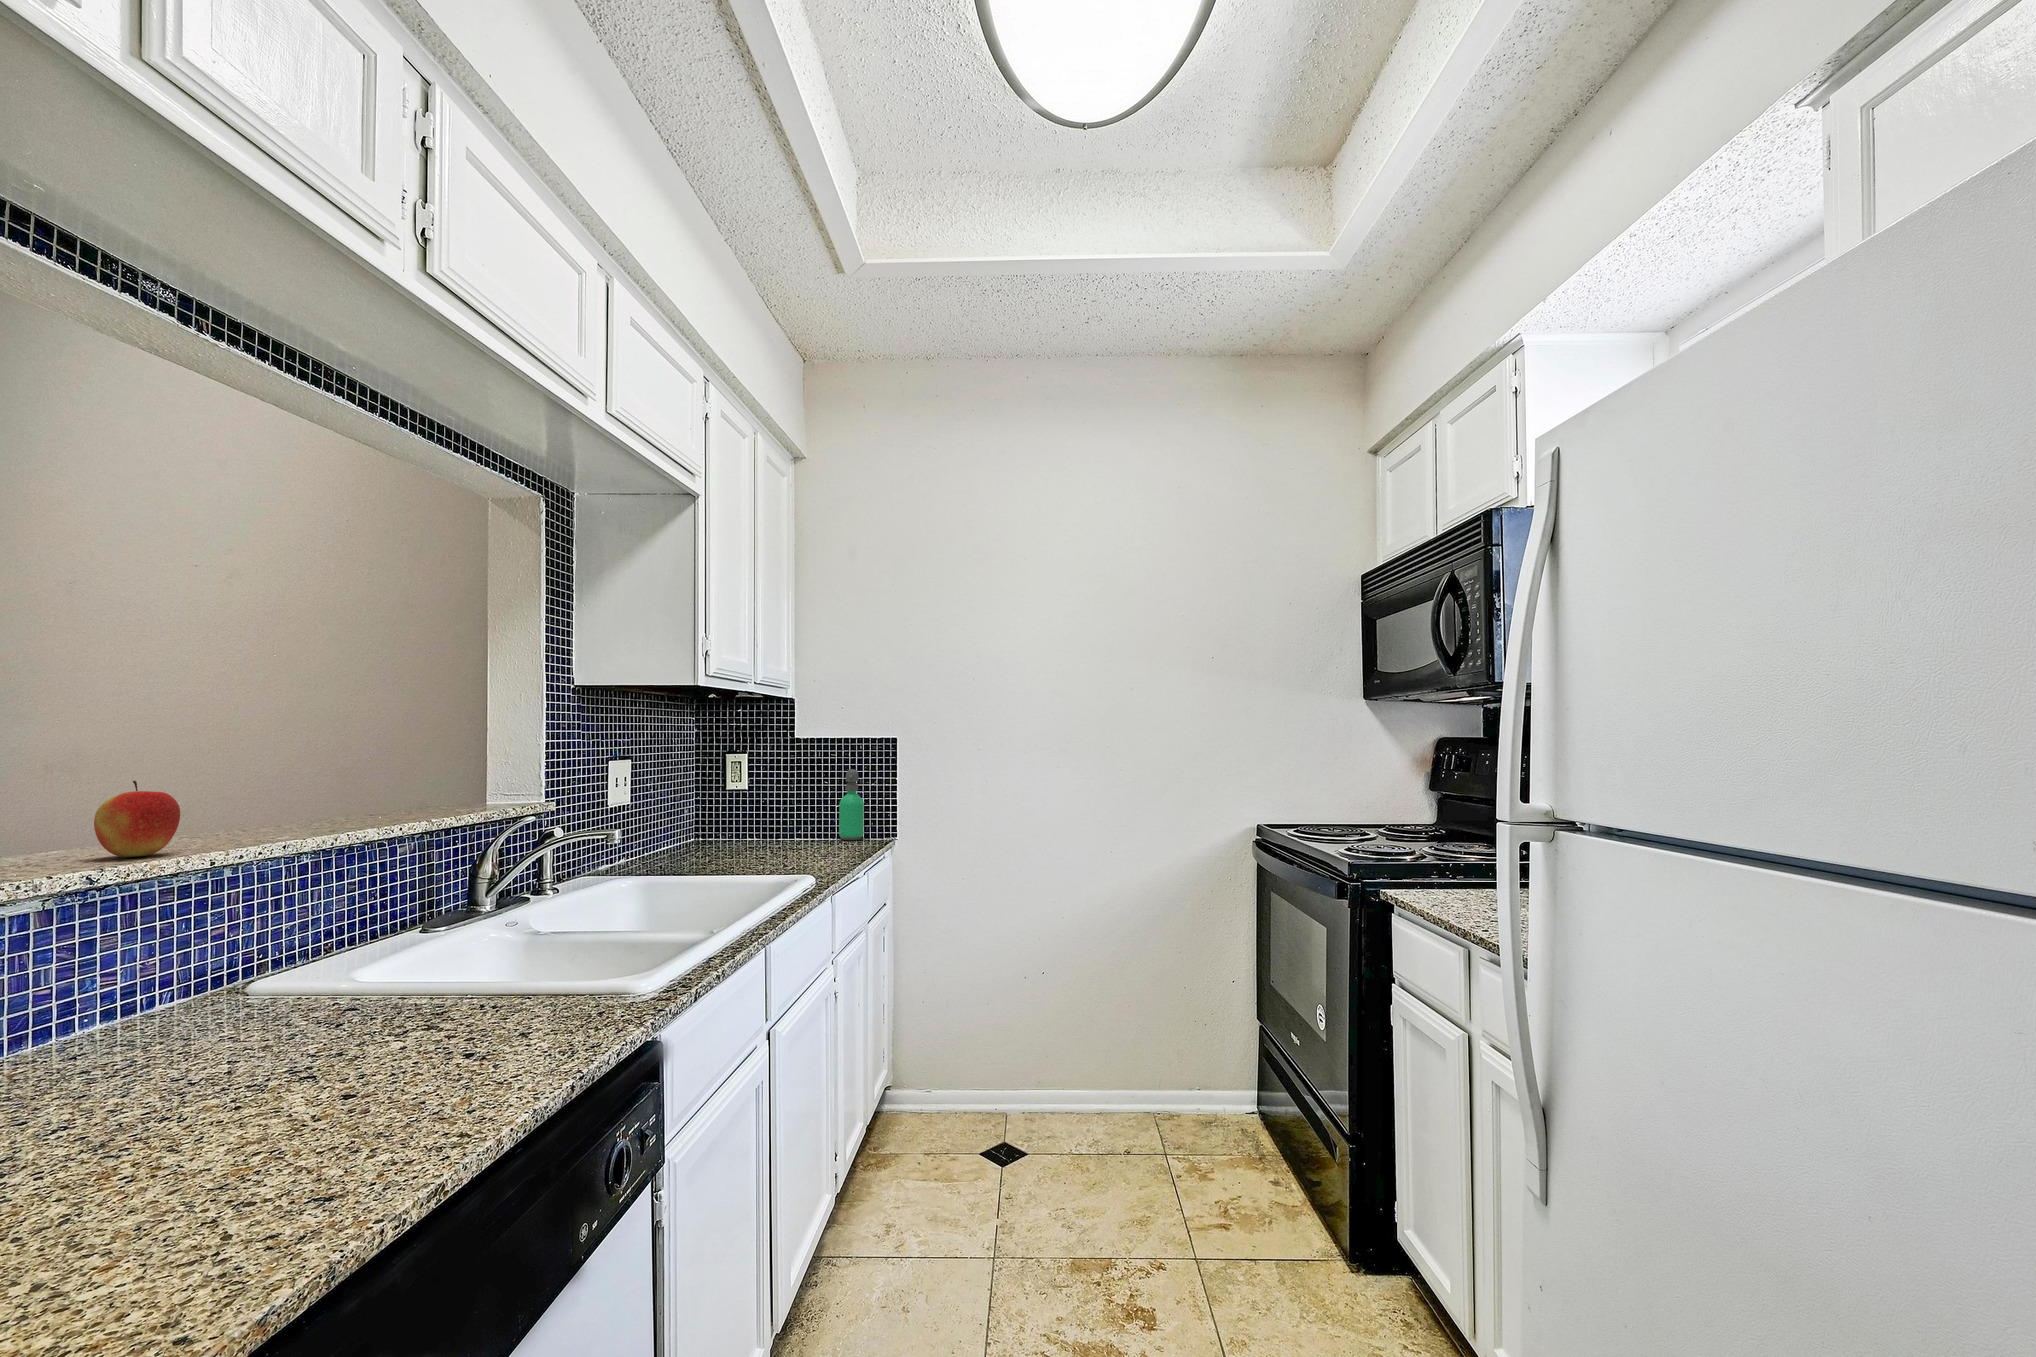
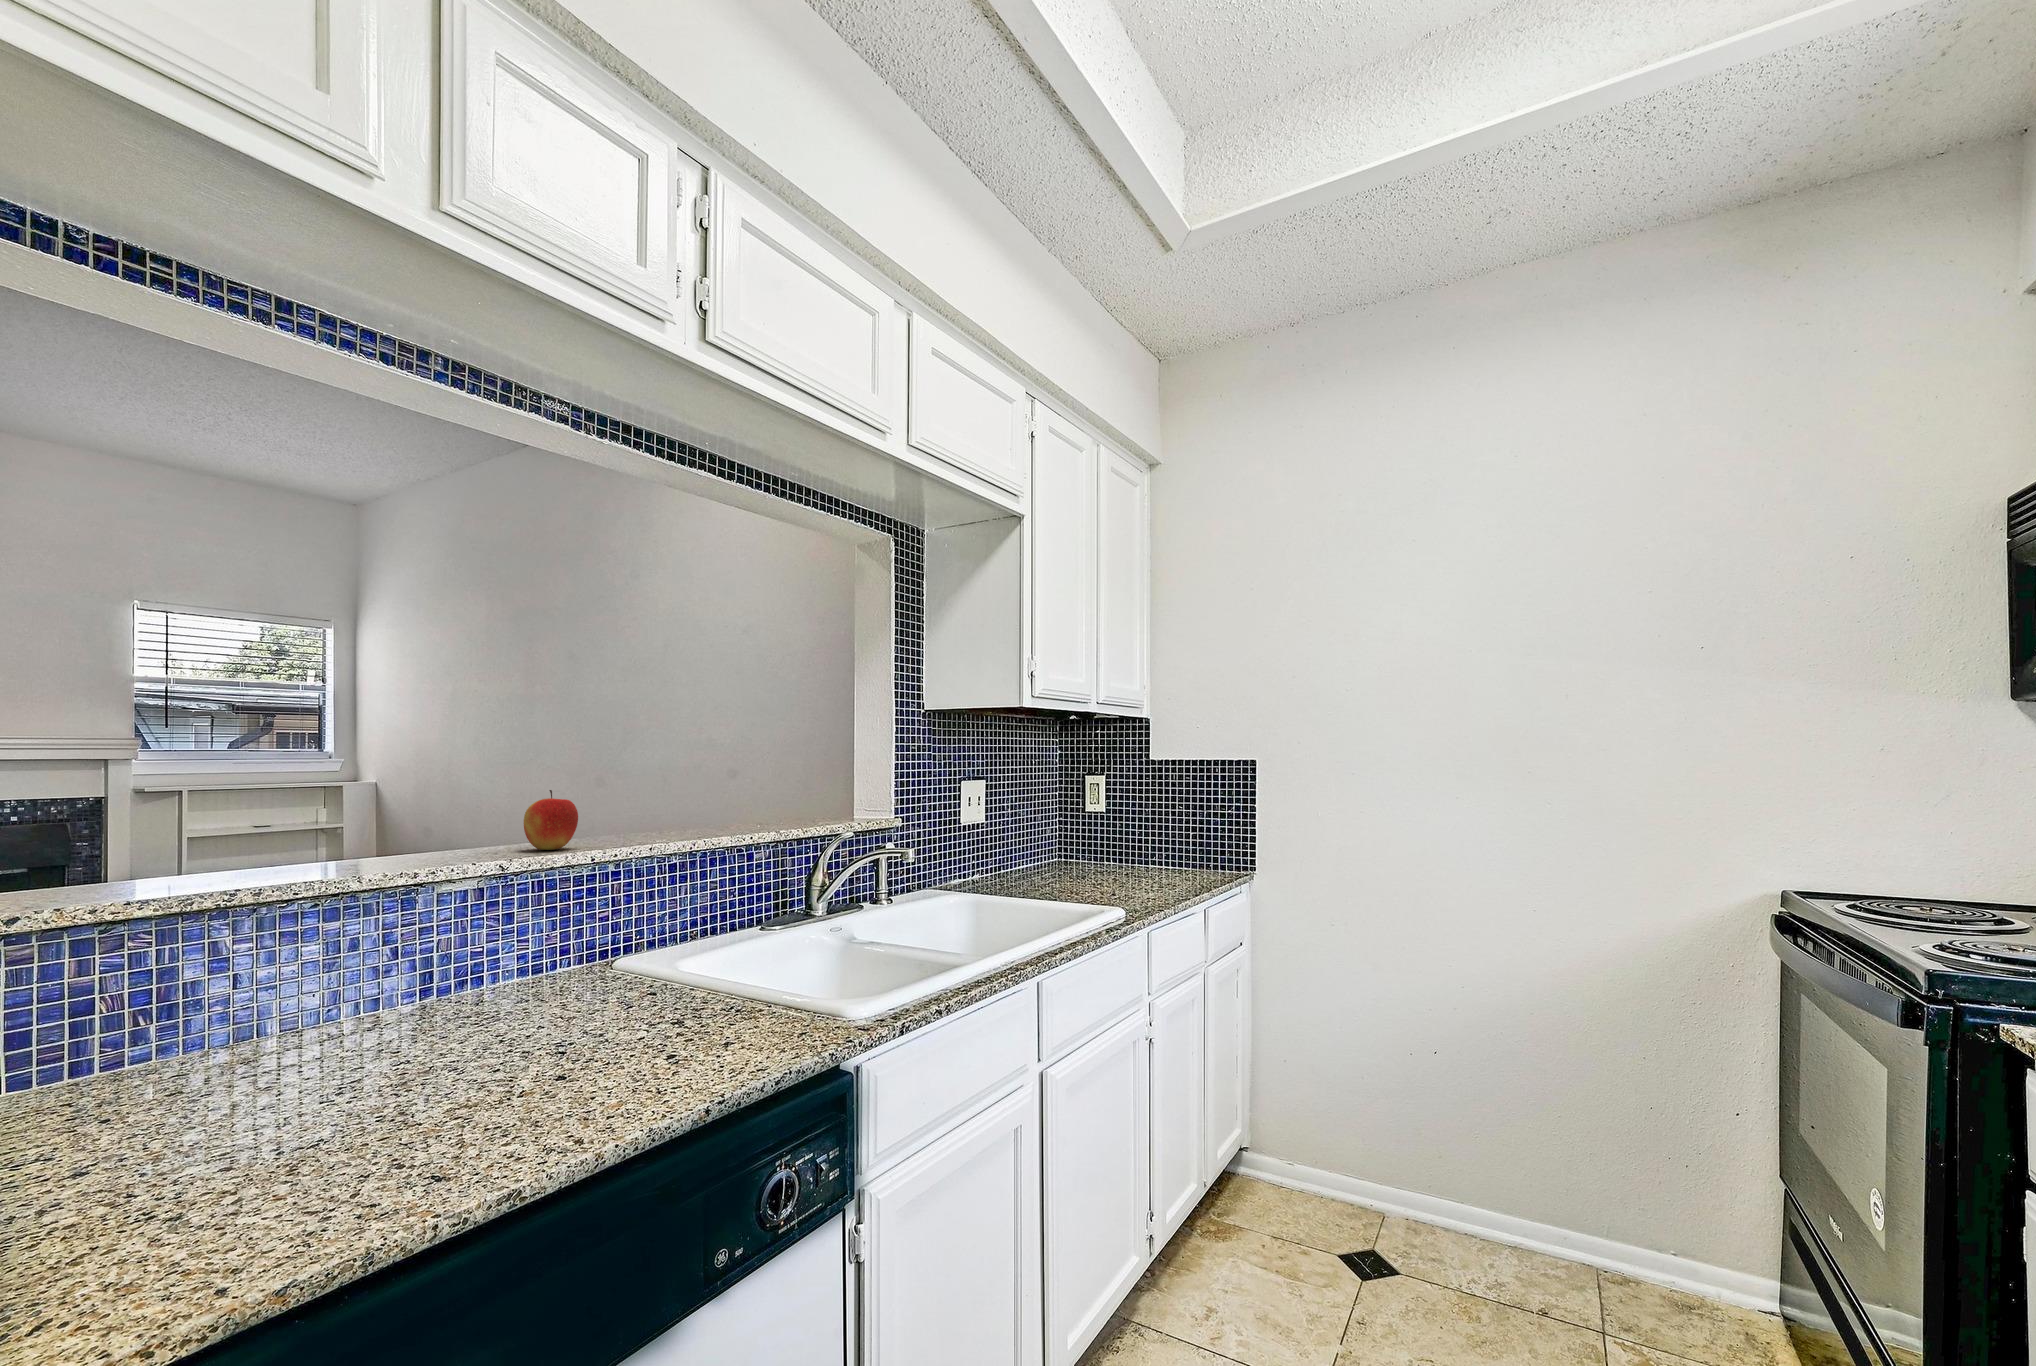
soap dispenser: present [839,769,864,840] -> none [1194,795,1220,870]

